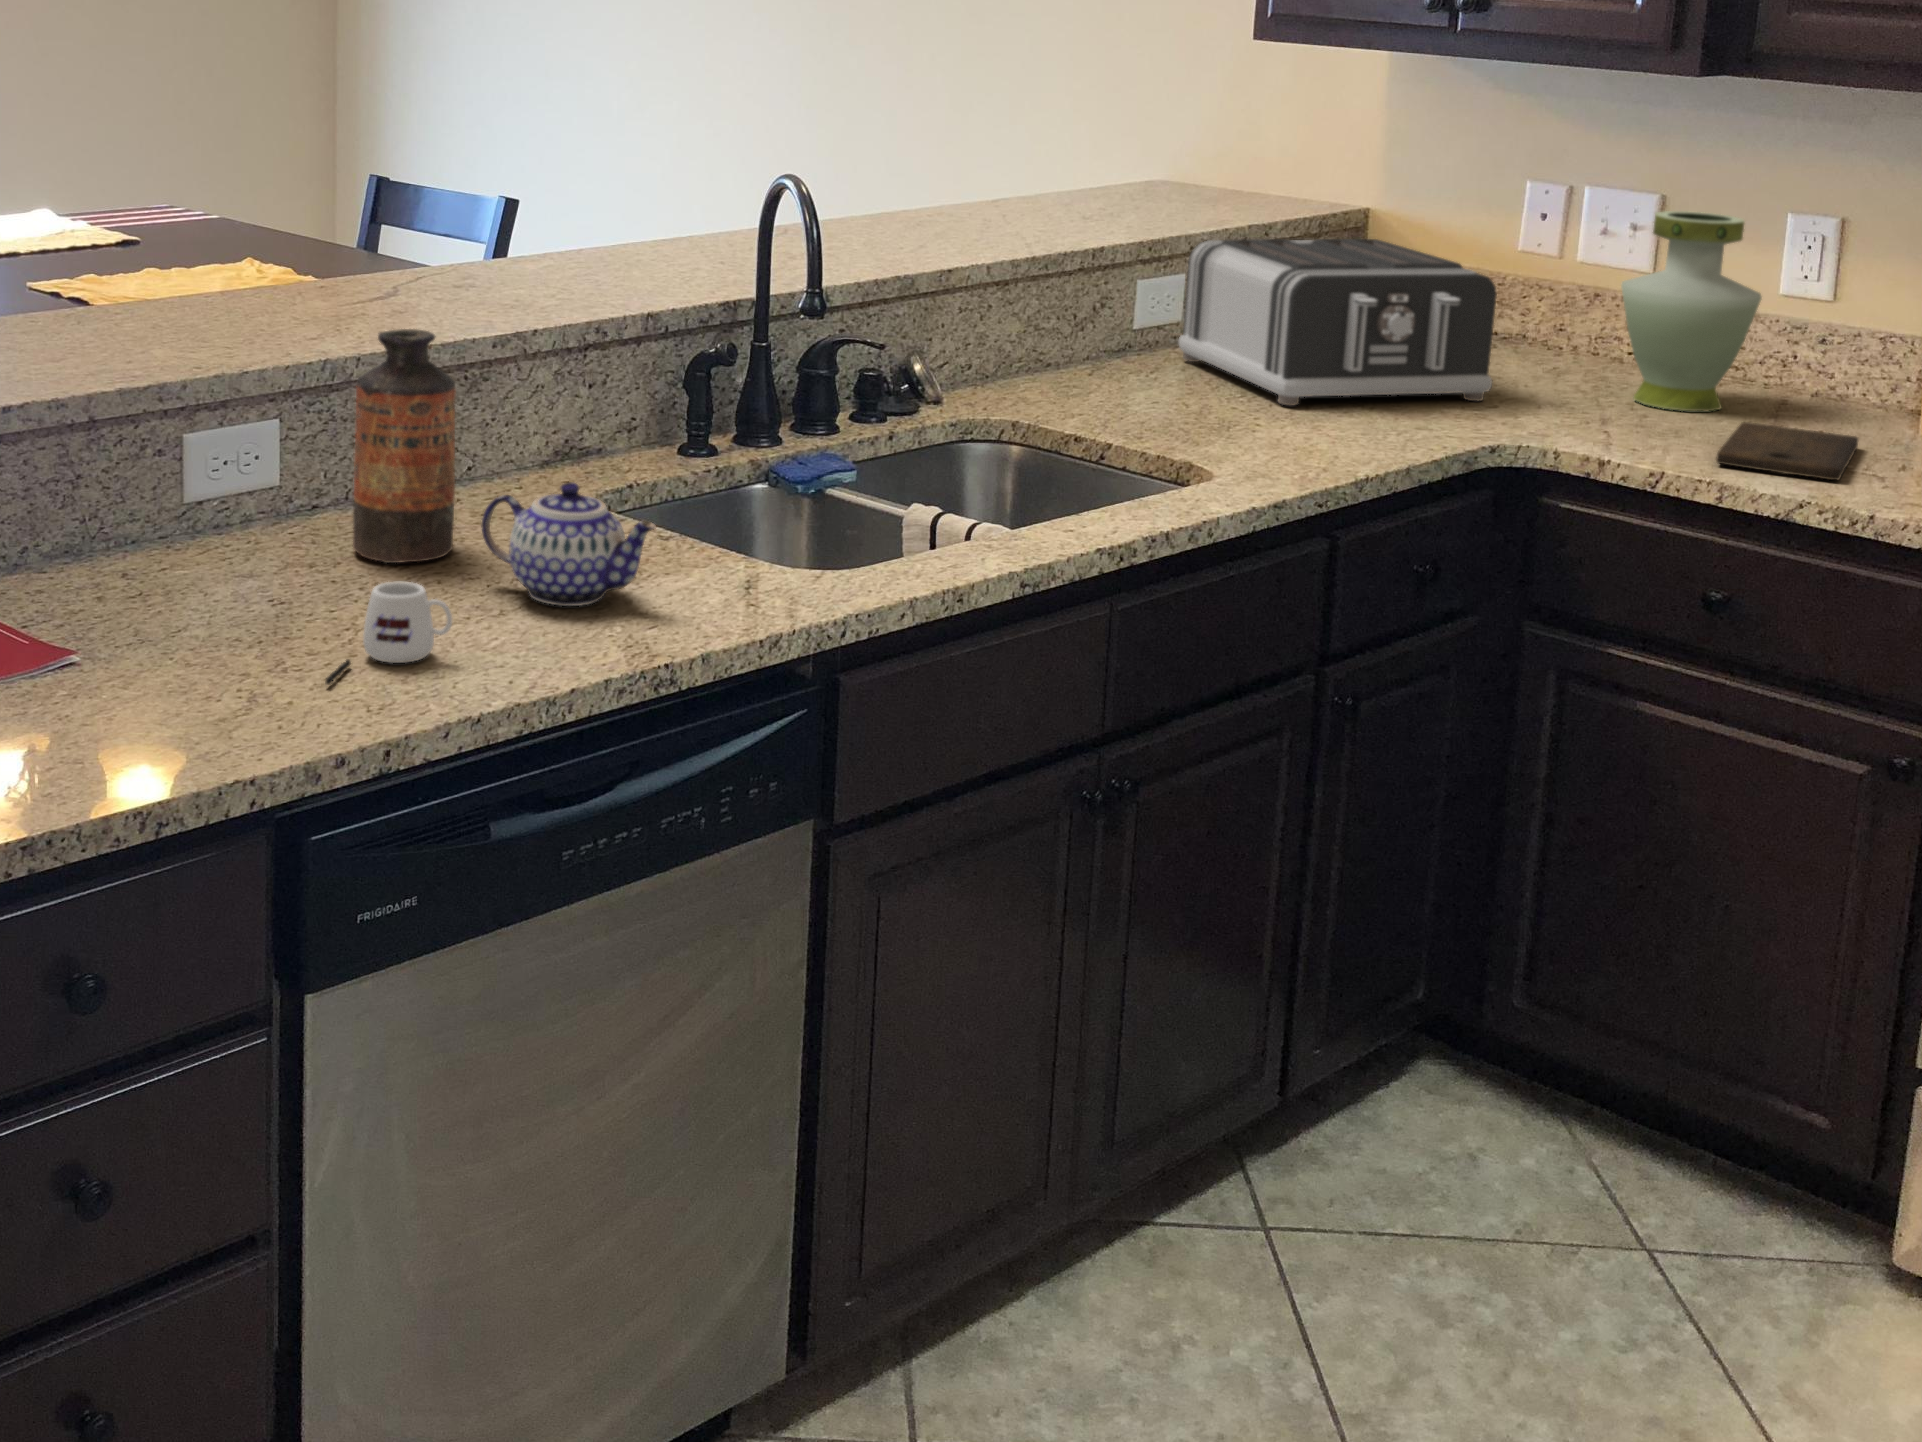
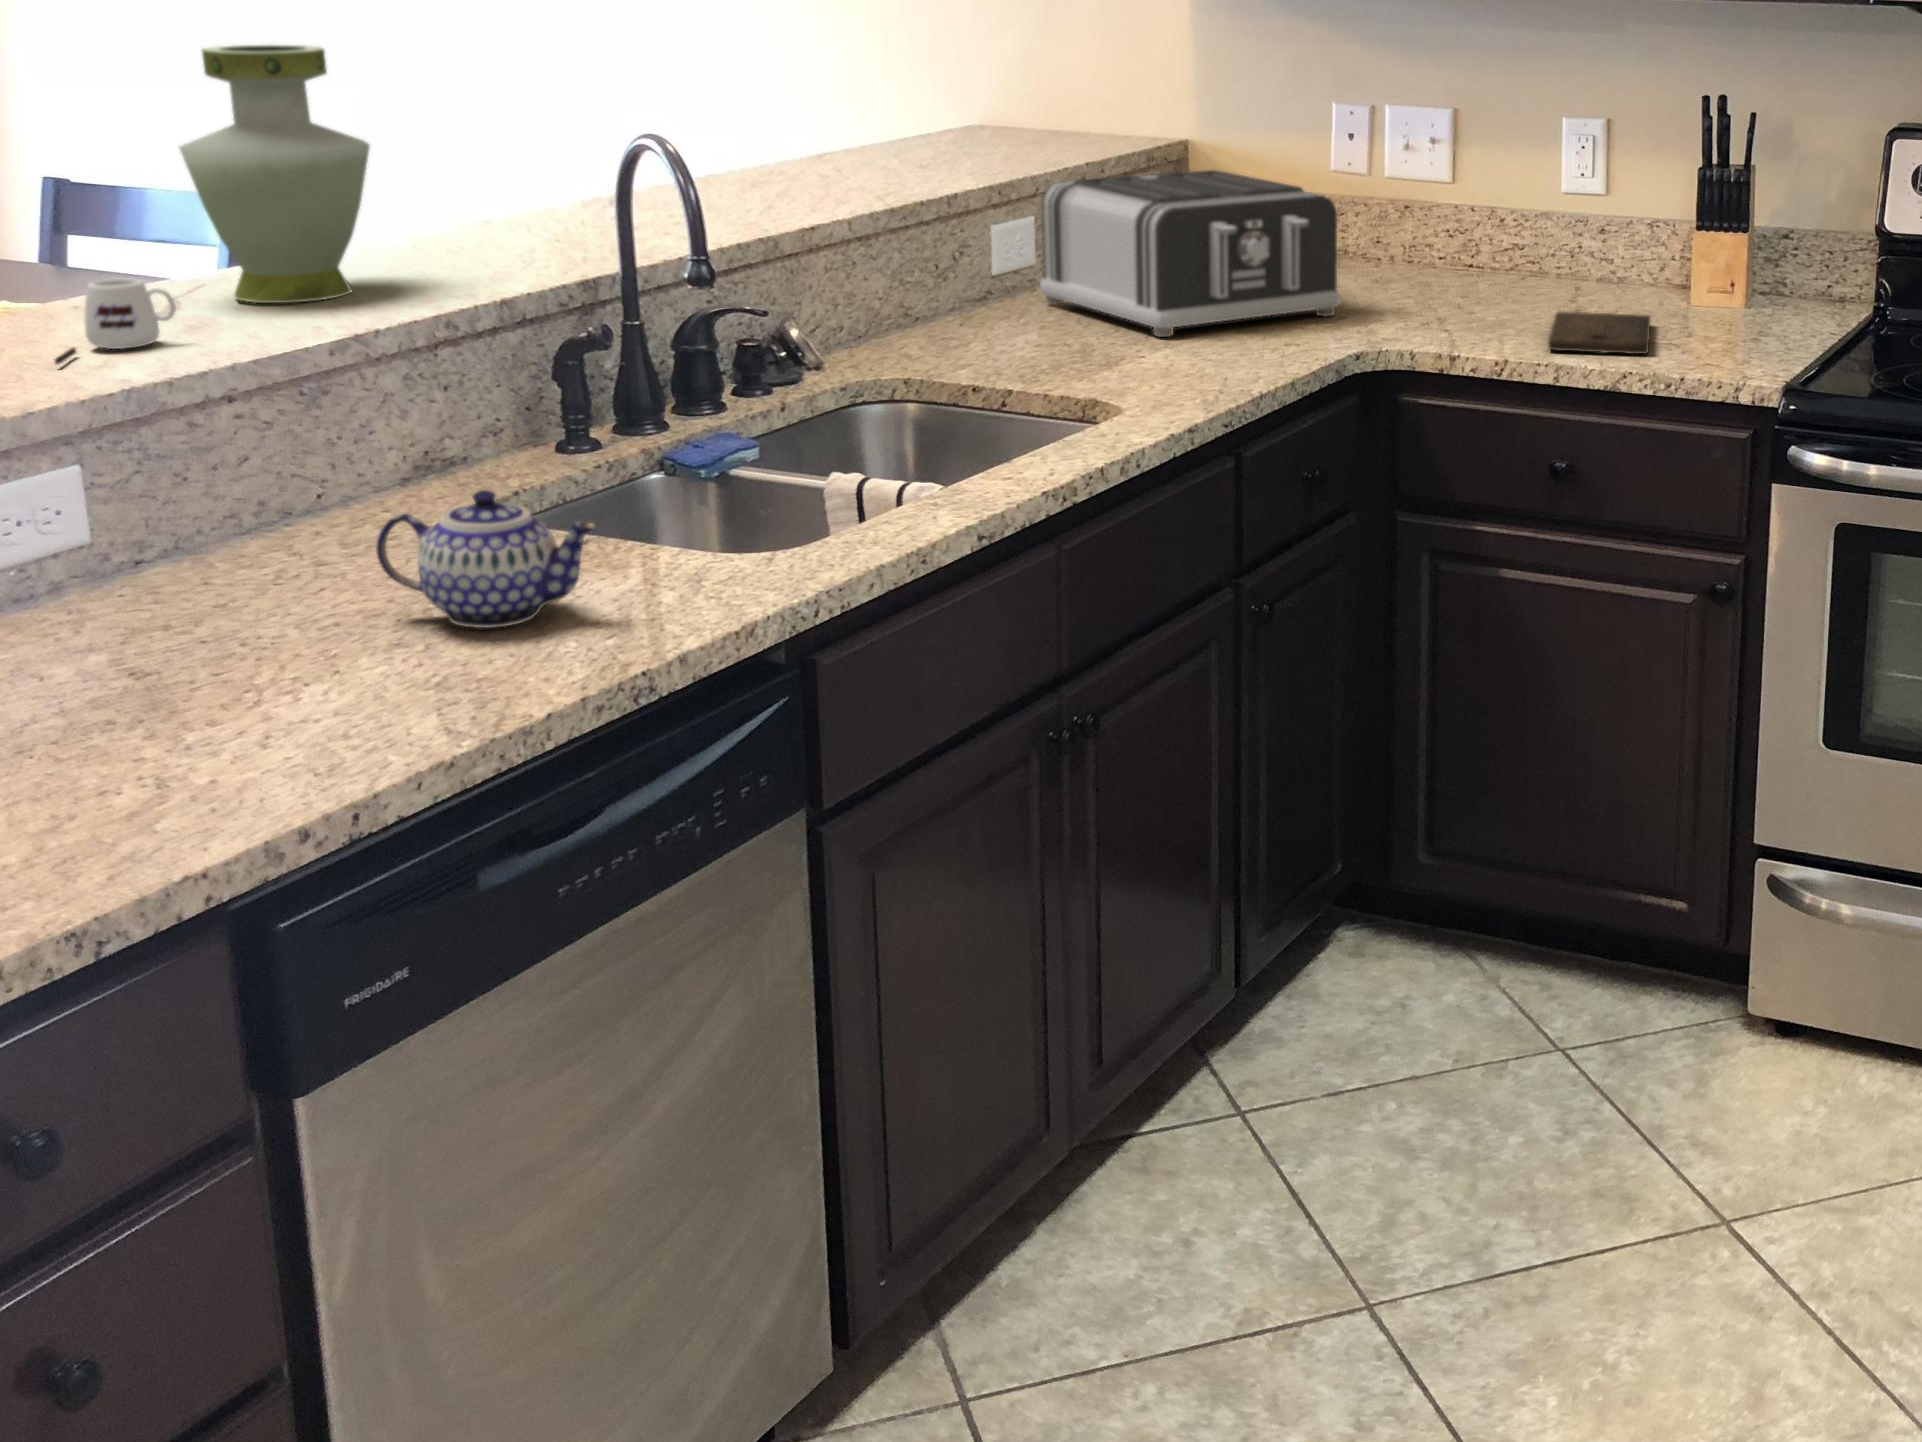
vase: present [1621,211,1762,411] -> present [179,45,370,303]
bottle: present [353,329,455,563] -> none [180,338,332,611]
mug: present [325,582,452,685] -> present [54,278,176,365]

